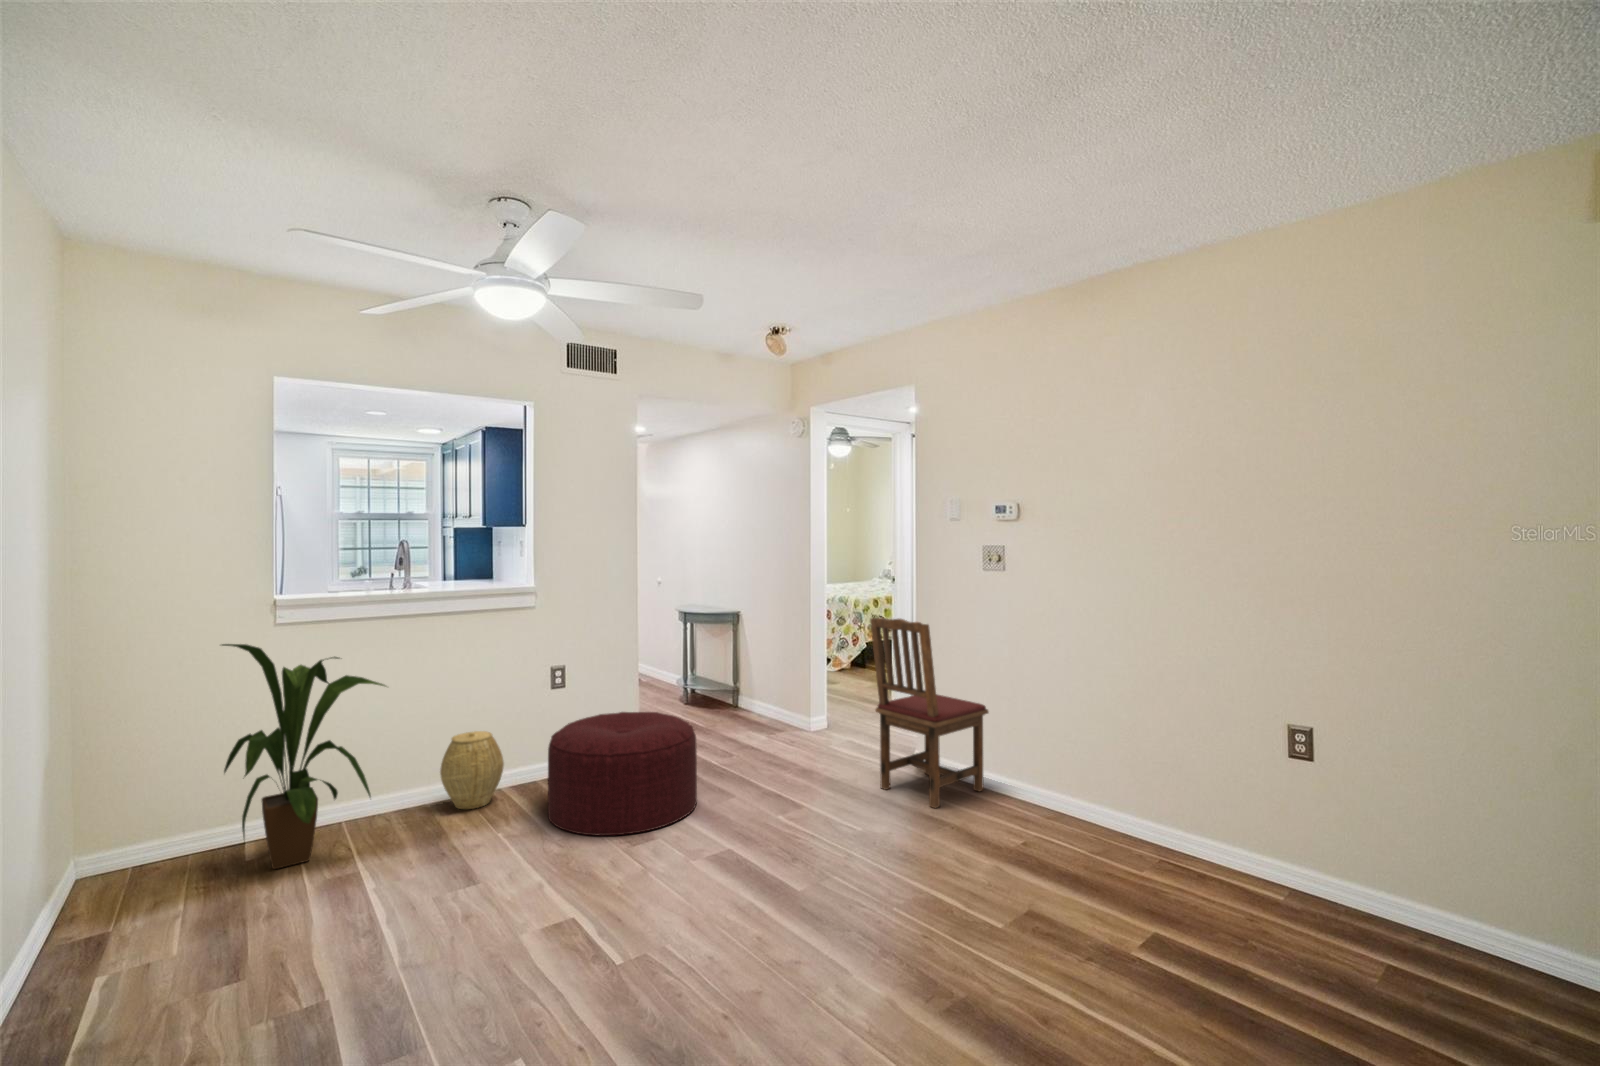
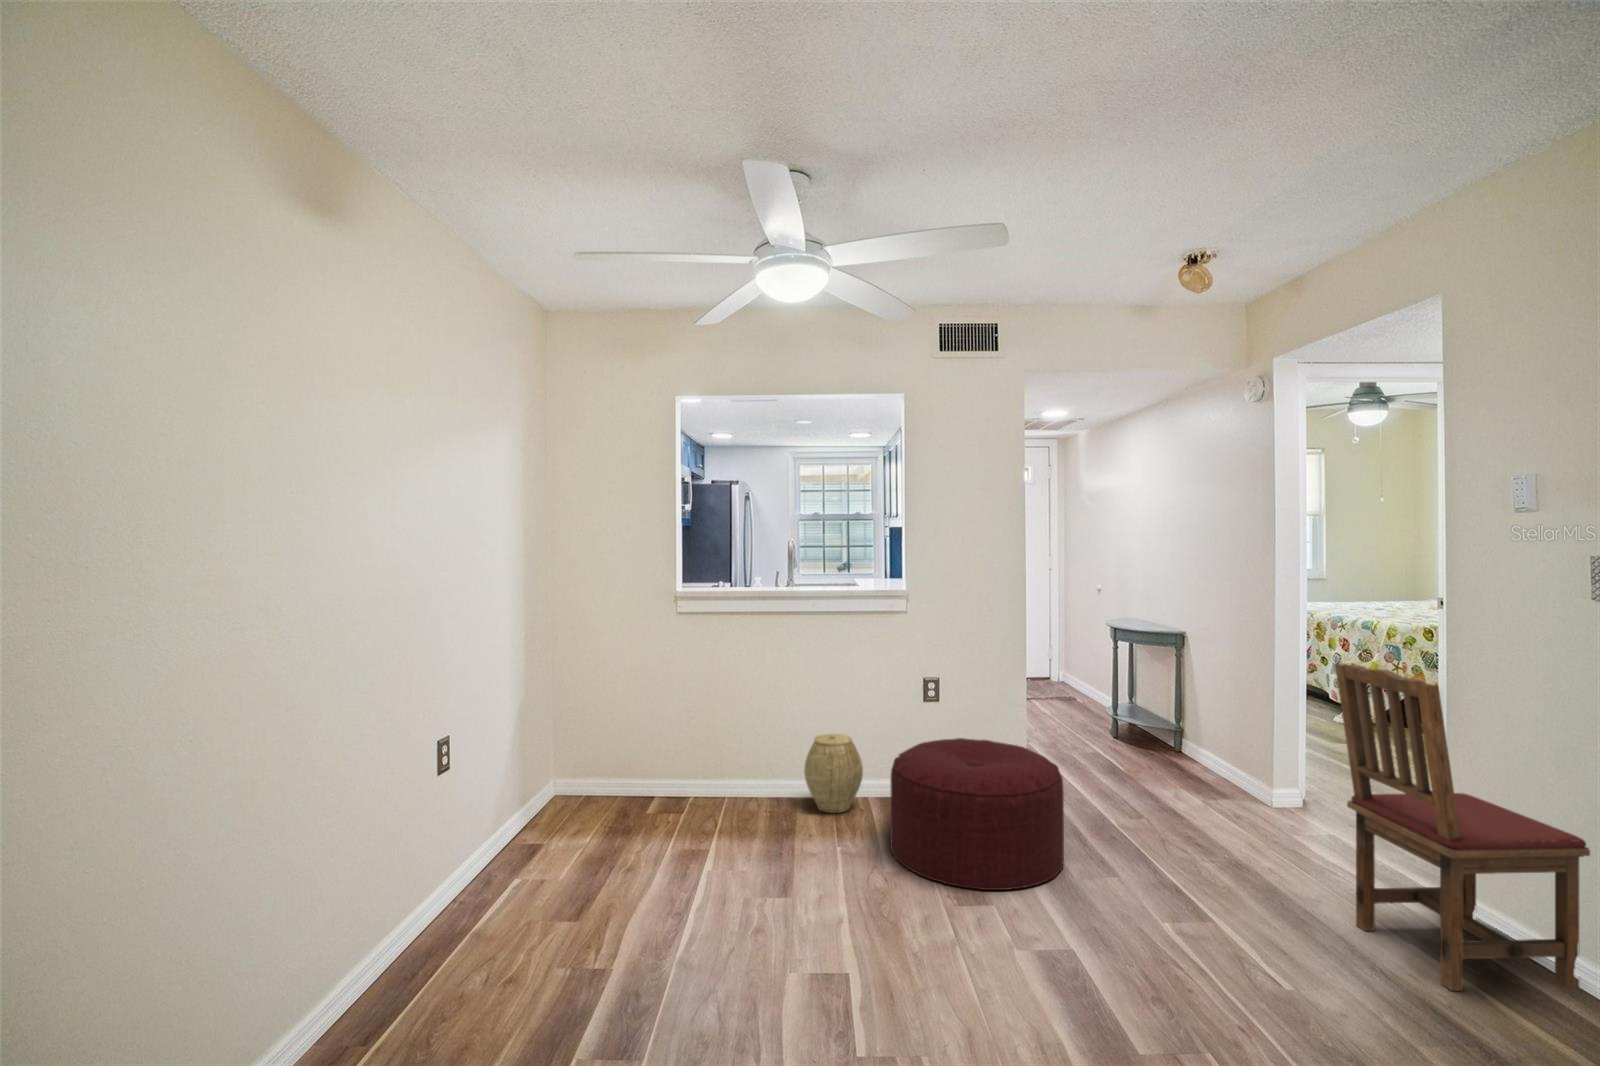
house plant: present [222,644,385,869] -> none [617,628,756,829]

